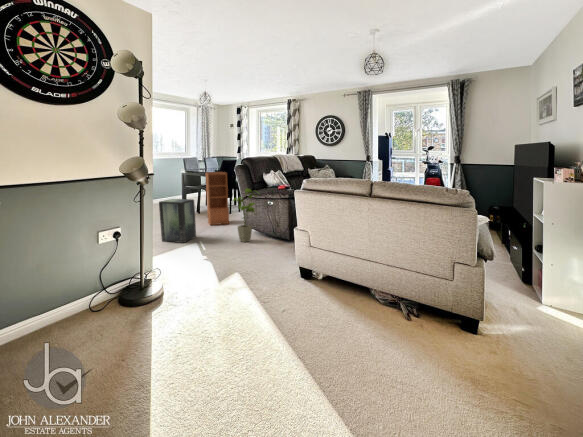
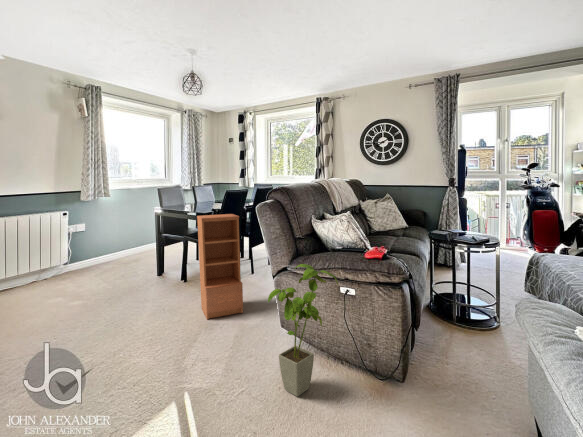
storage box: present [159,199,196,243] -> none [82,285,178,407]

